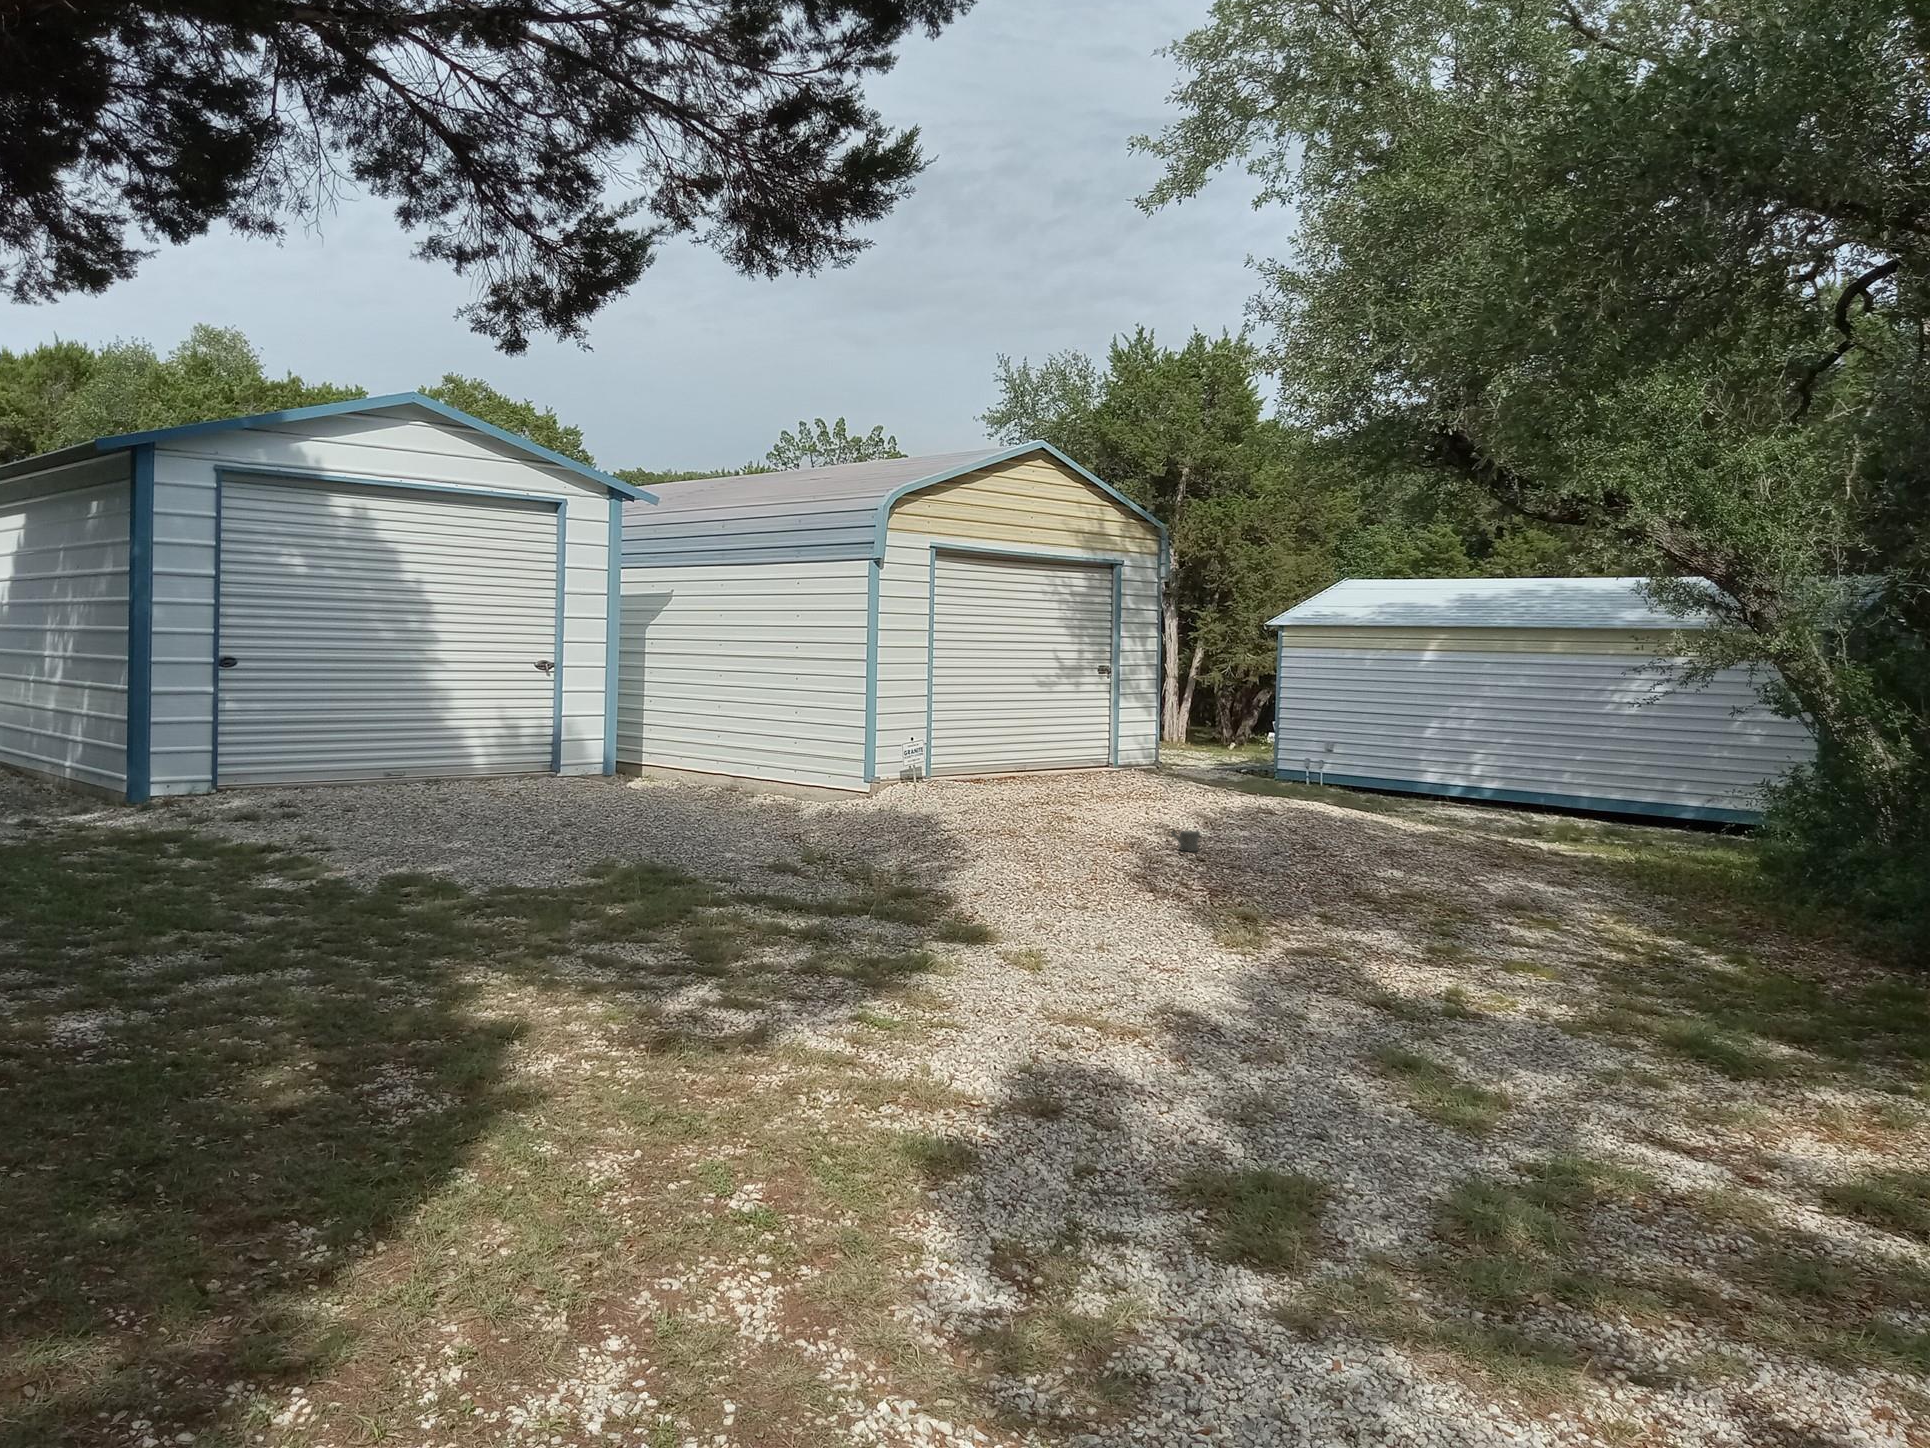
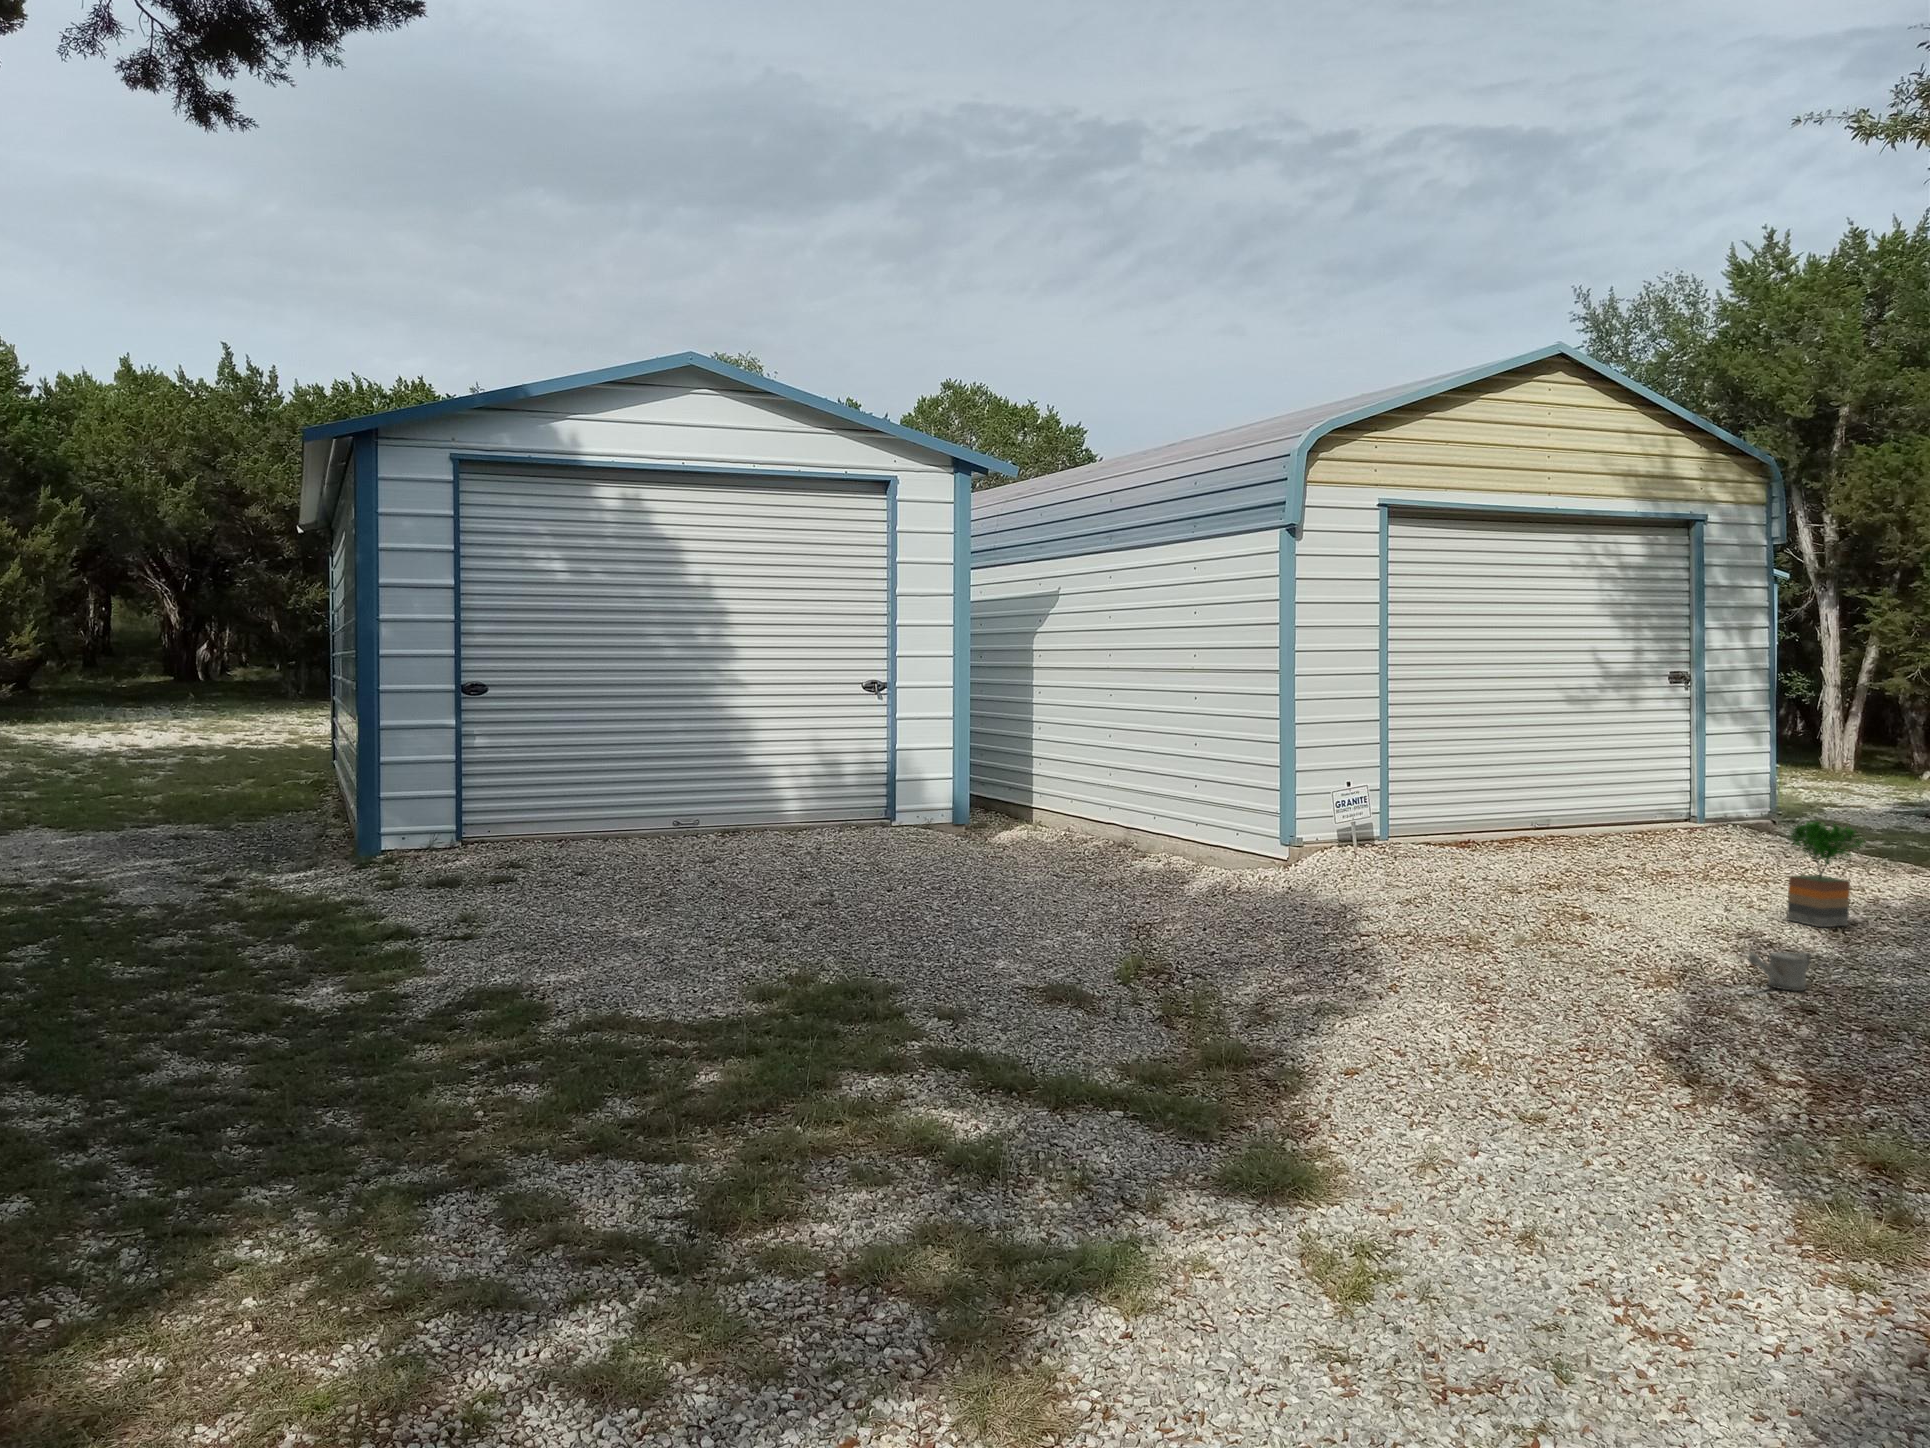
potted tree: none [1180,758,1222,821] -> present [1787,822,1864,927]

